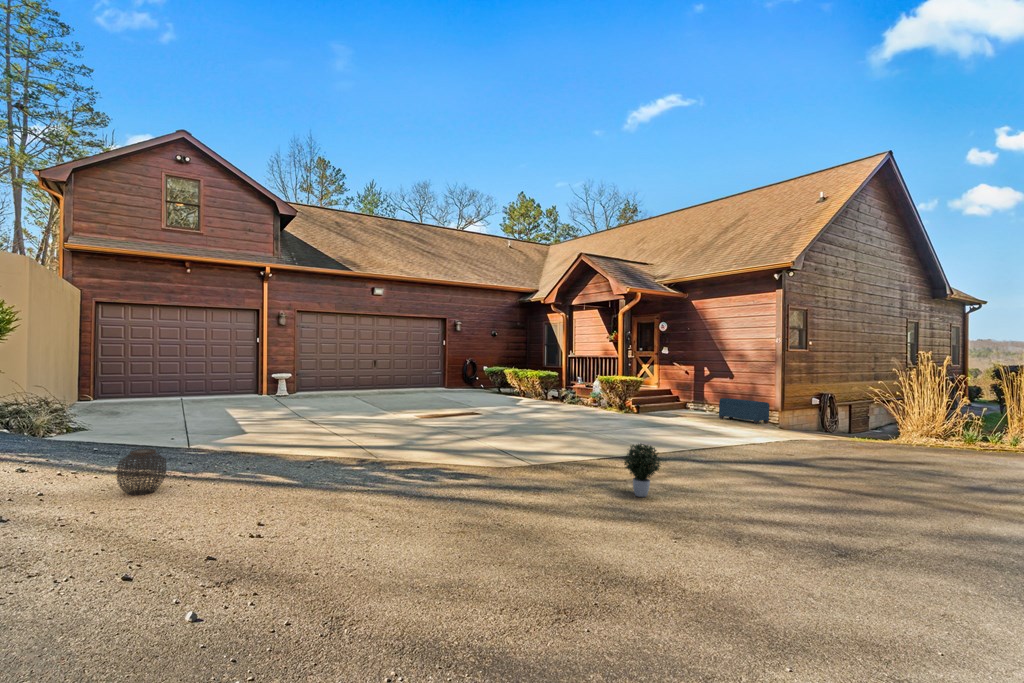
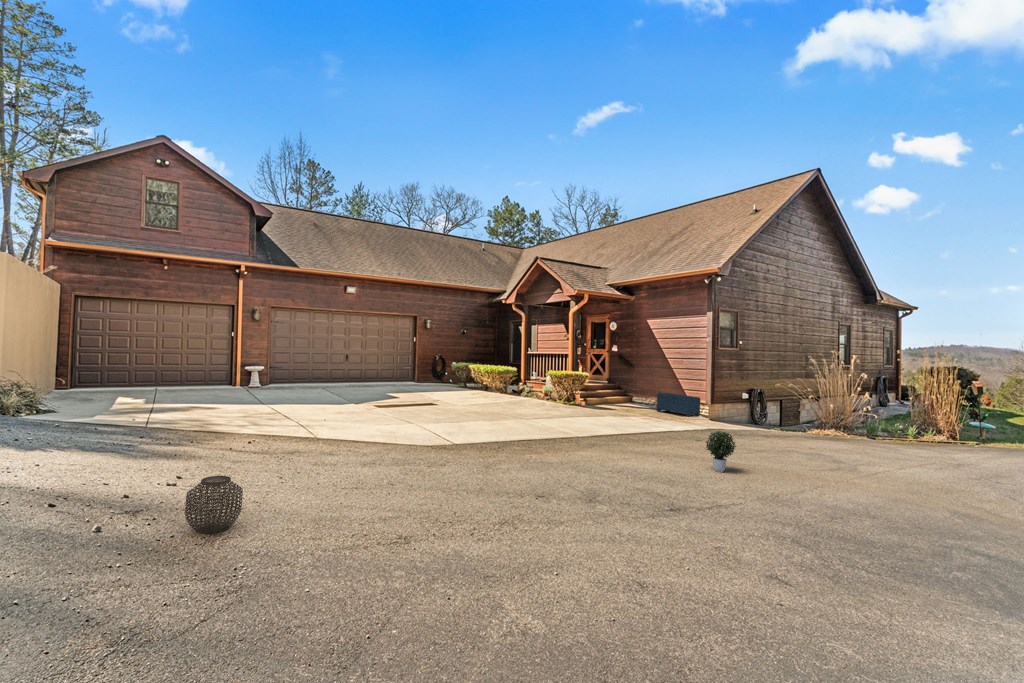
potted plant: present [623,444,661,497] -> present [706,431,736,472]
woven basket: present [117,449,166,495] -> present [185,476,243,534]

